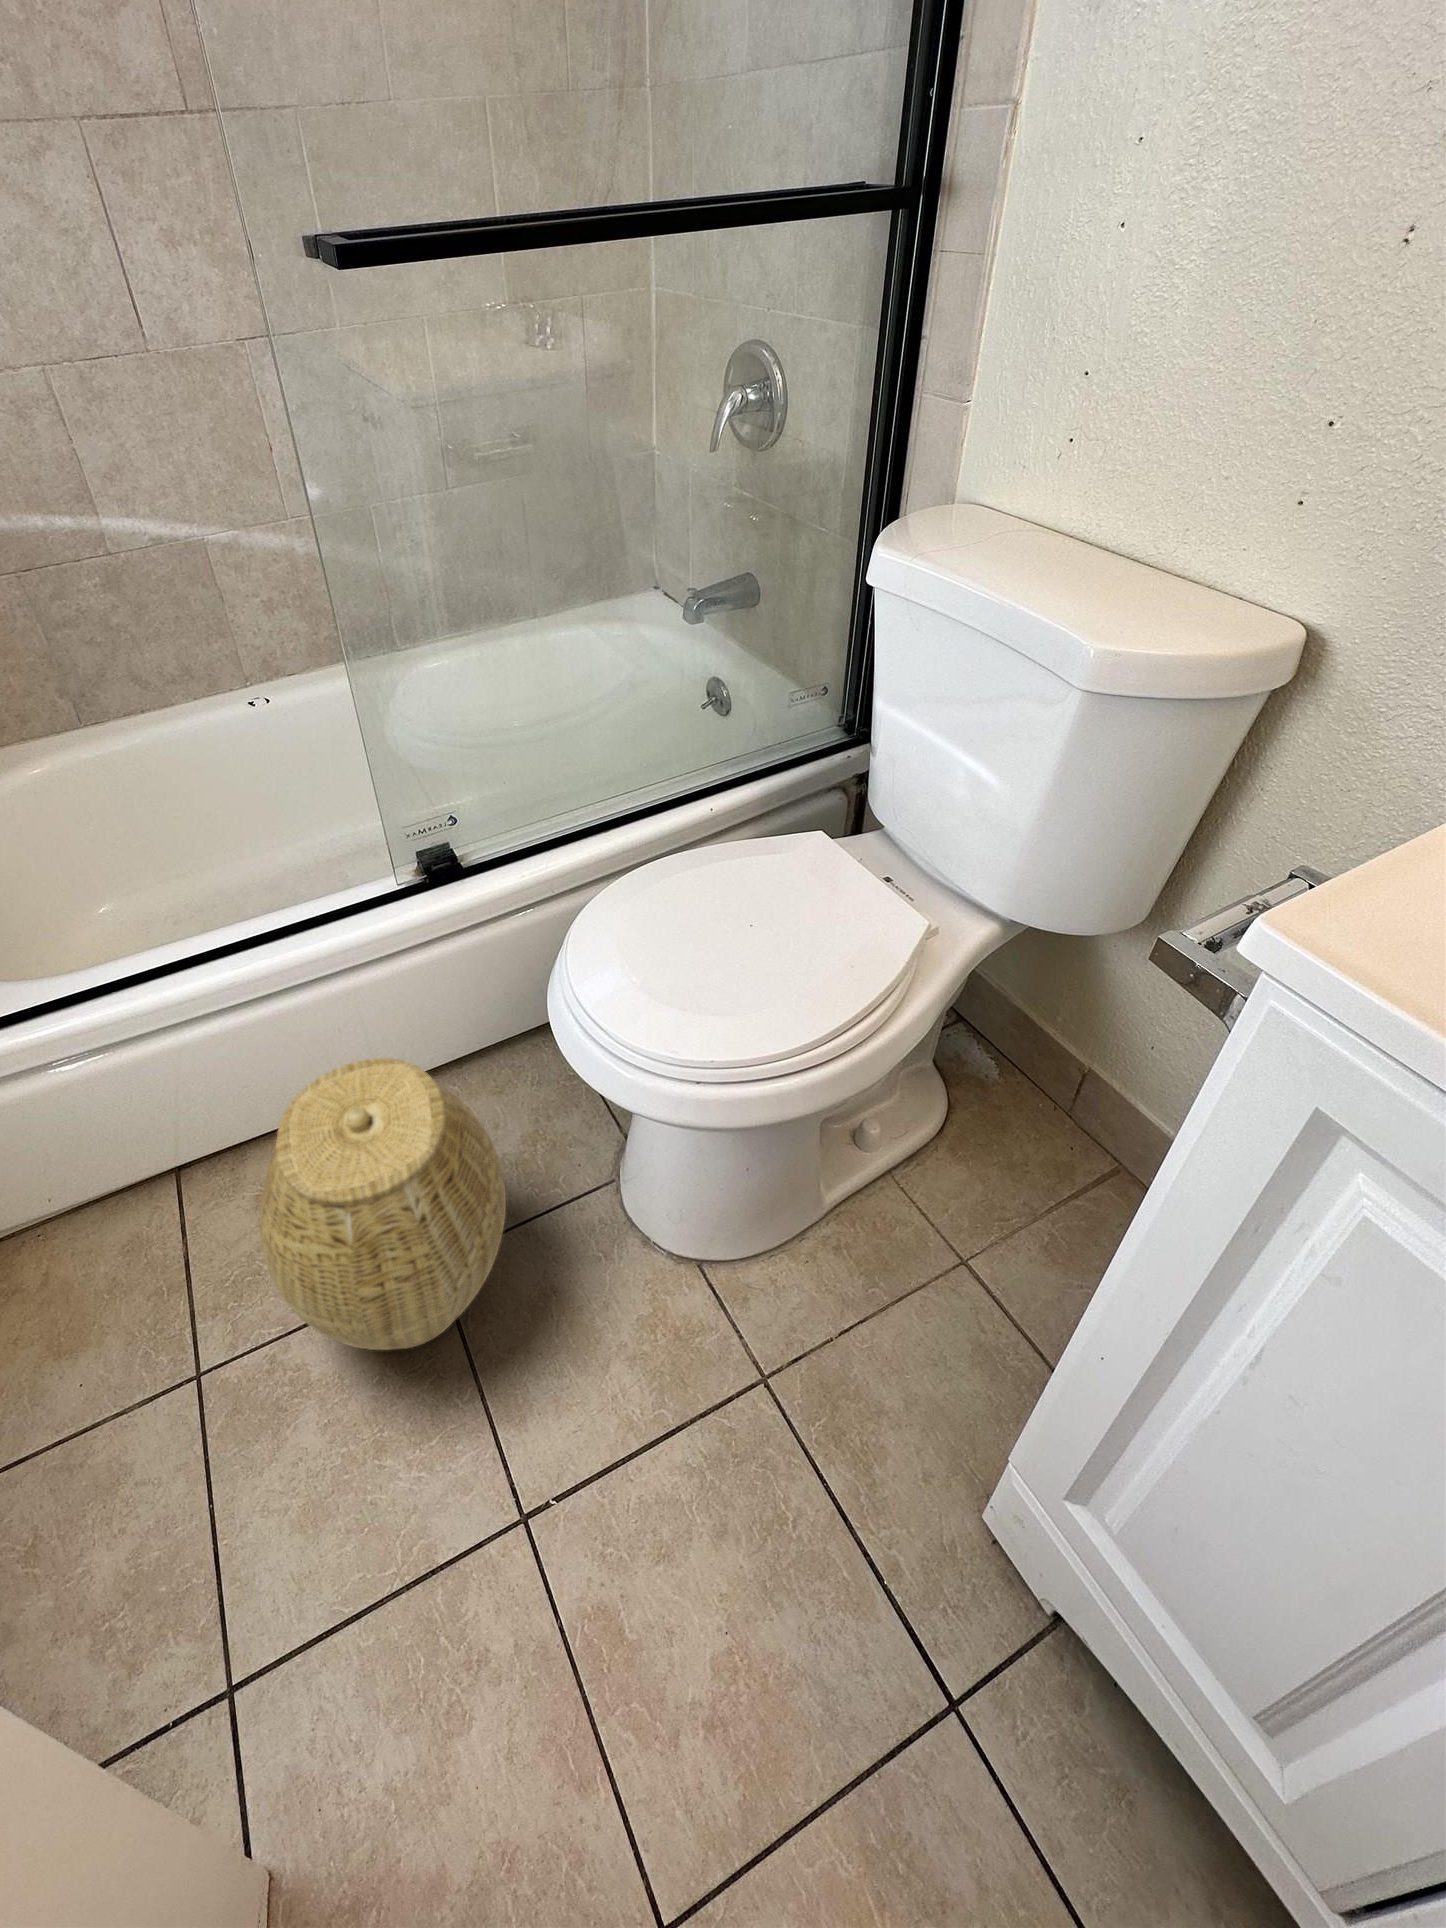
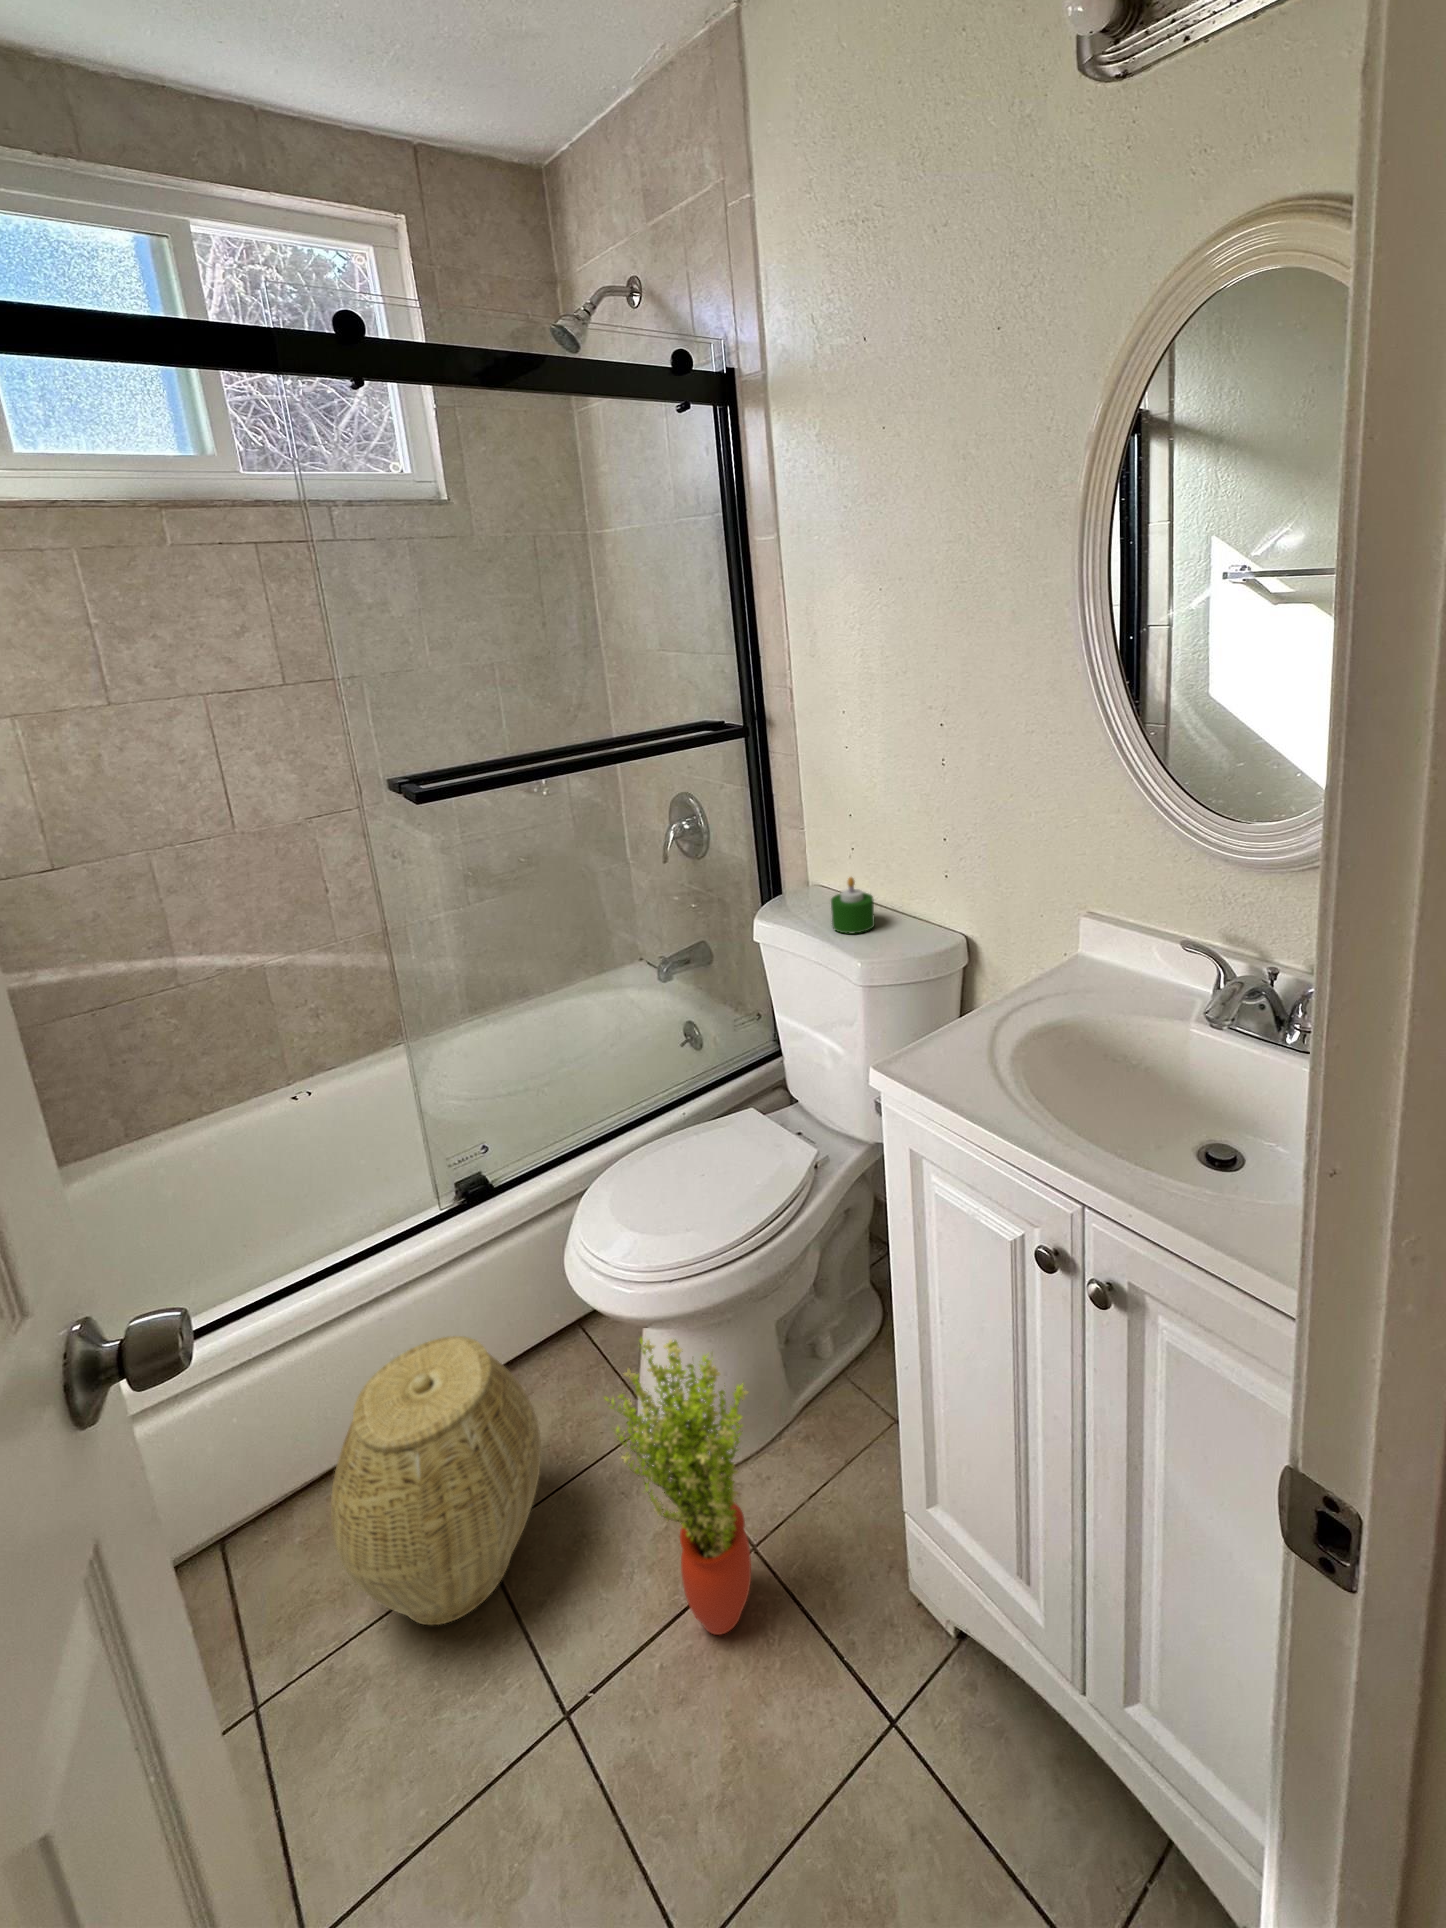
candle: none [1017,481,1113,588] -> present [831,877,875,934]
potted plant: none [591,1172,807,1486] -> present [605,1338,751,1635]

